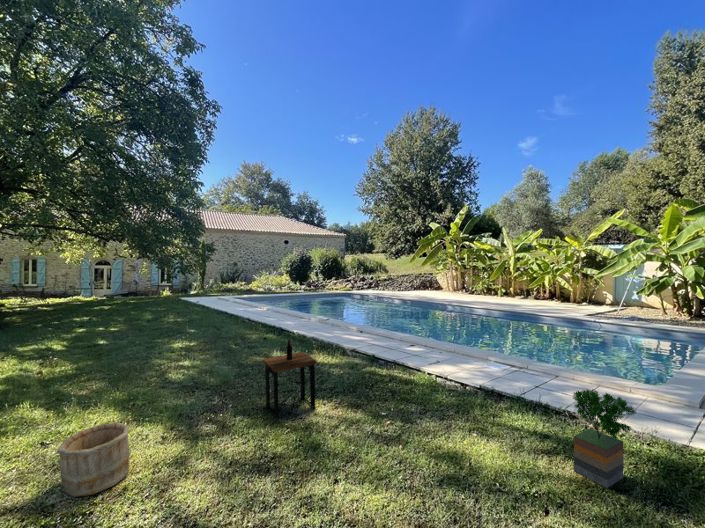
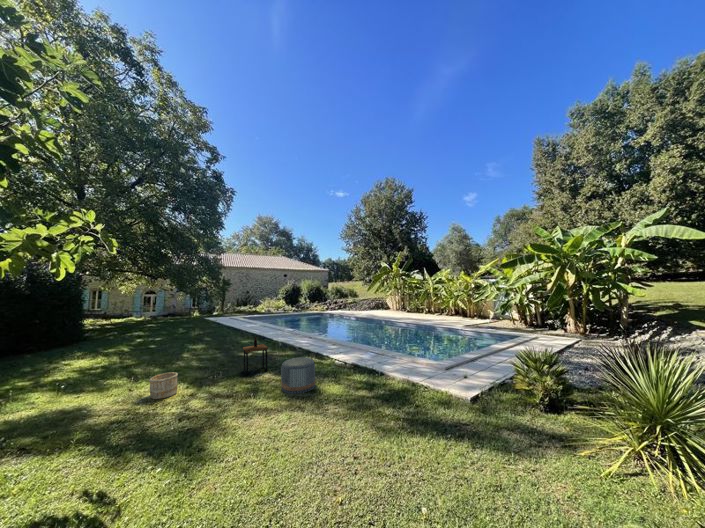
potted tree: present [573,389,636,488] -> none [360,353,385,392]
pouf: none [371,391,451,488] -> present [281,357,315,394]

